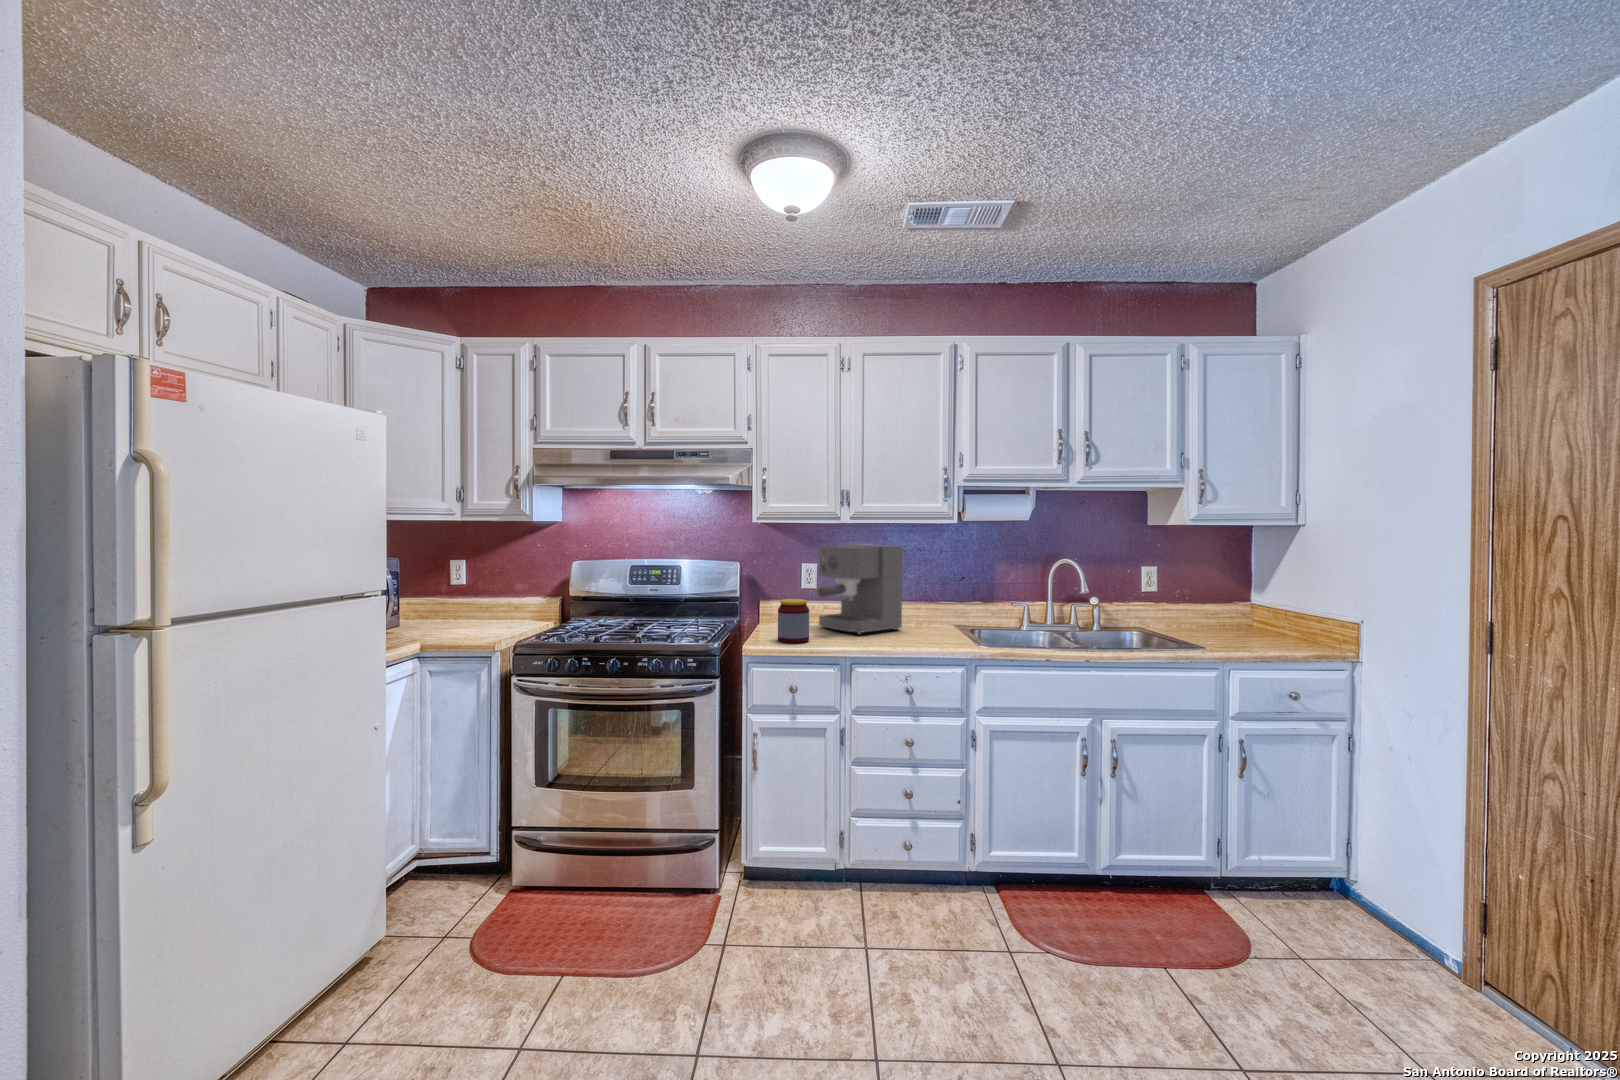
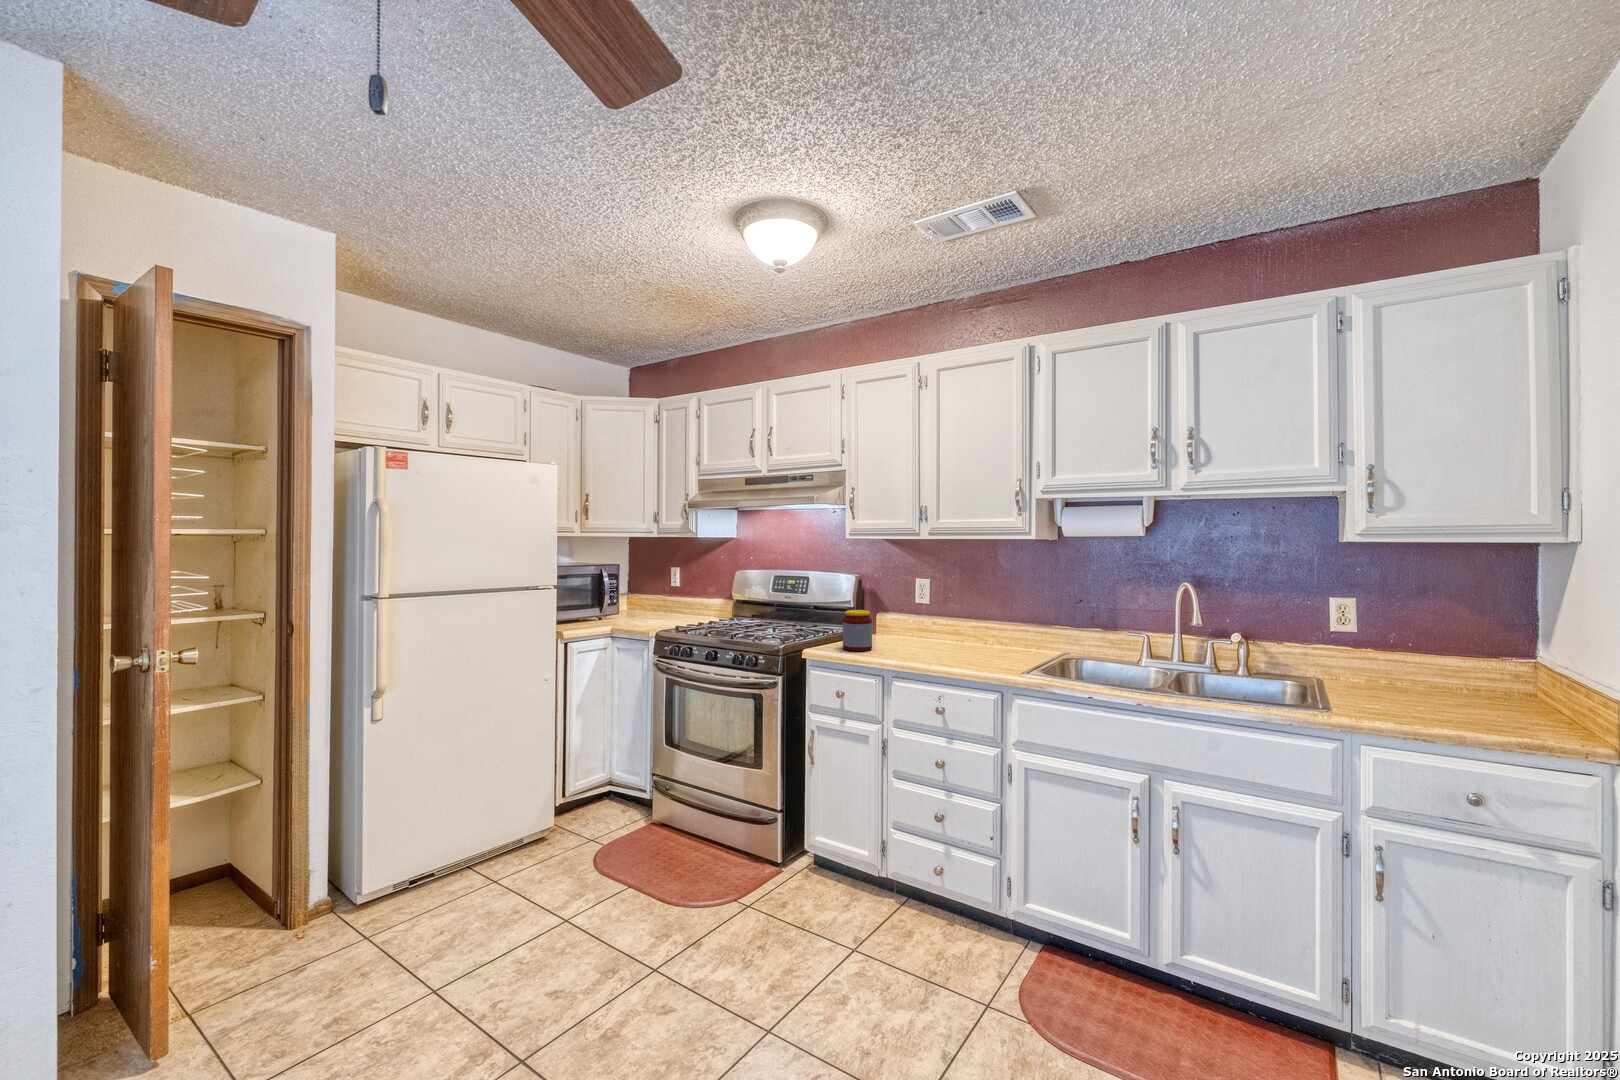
coffee maker: present [818,544,903,634] -> none [888,560,987,650]

